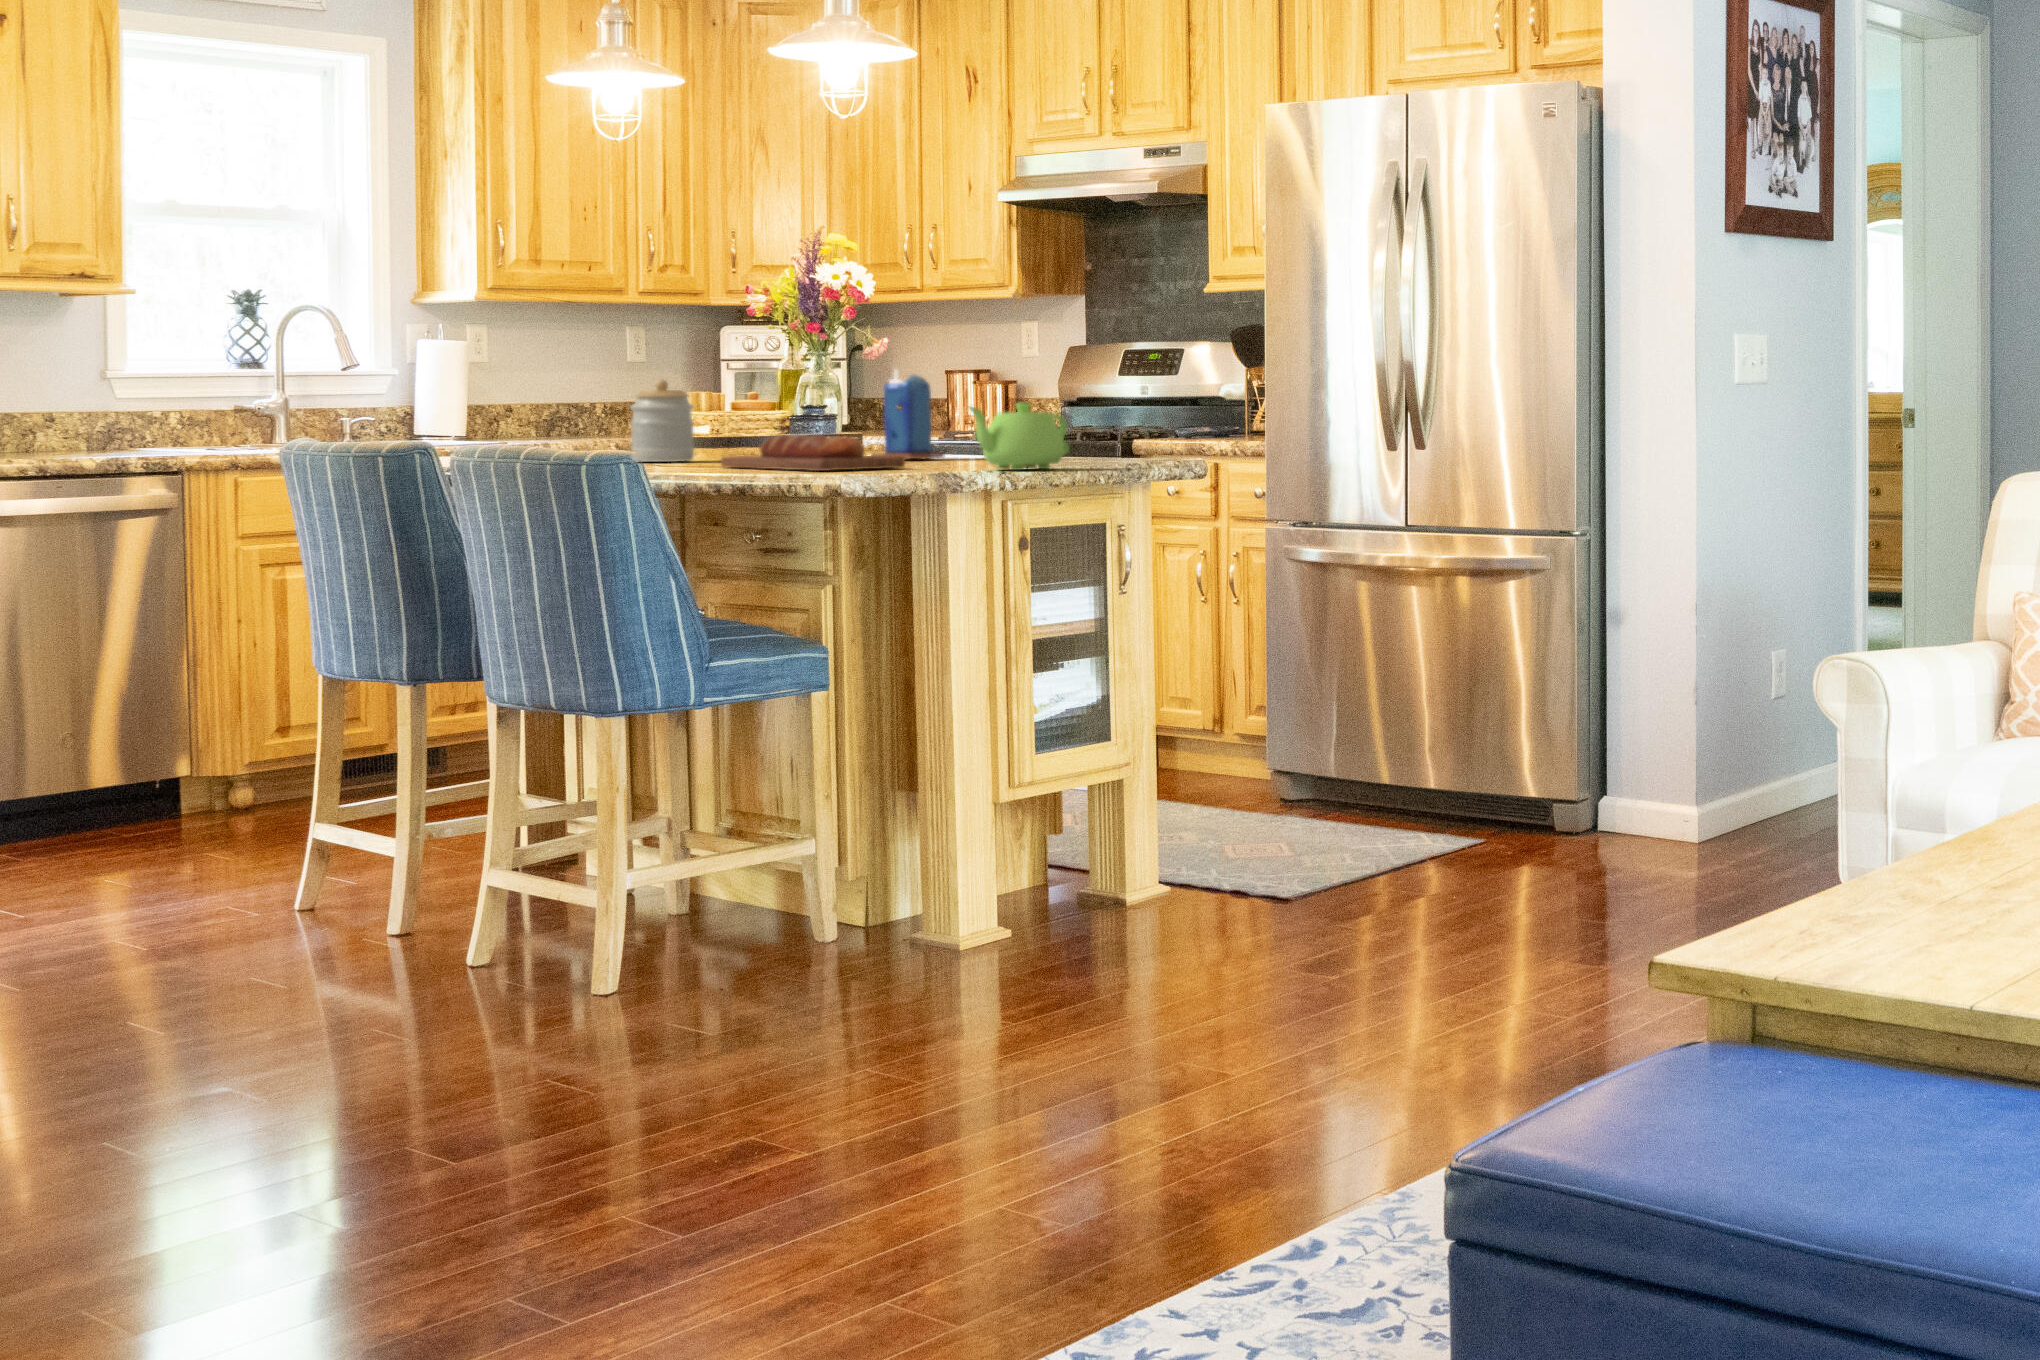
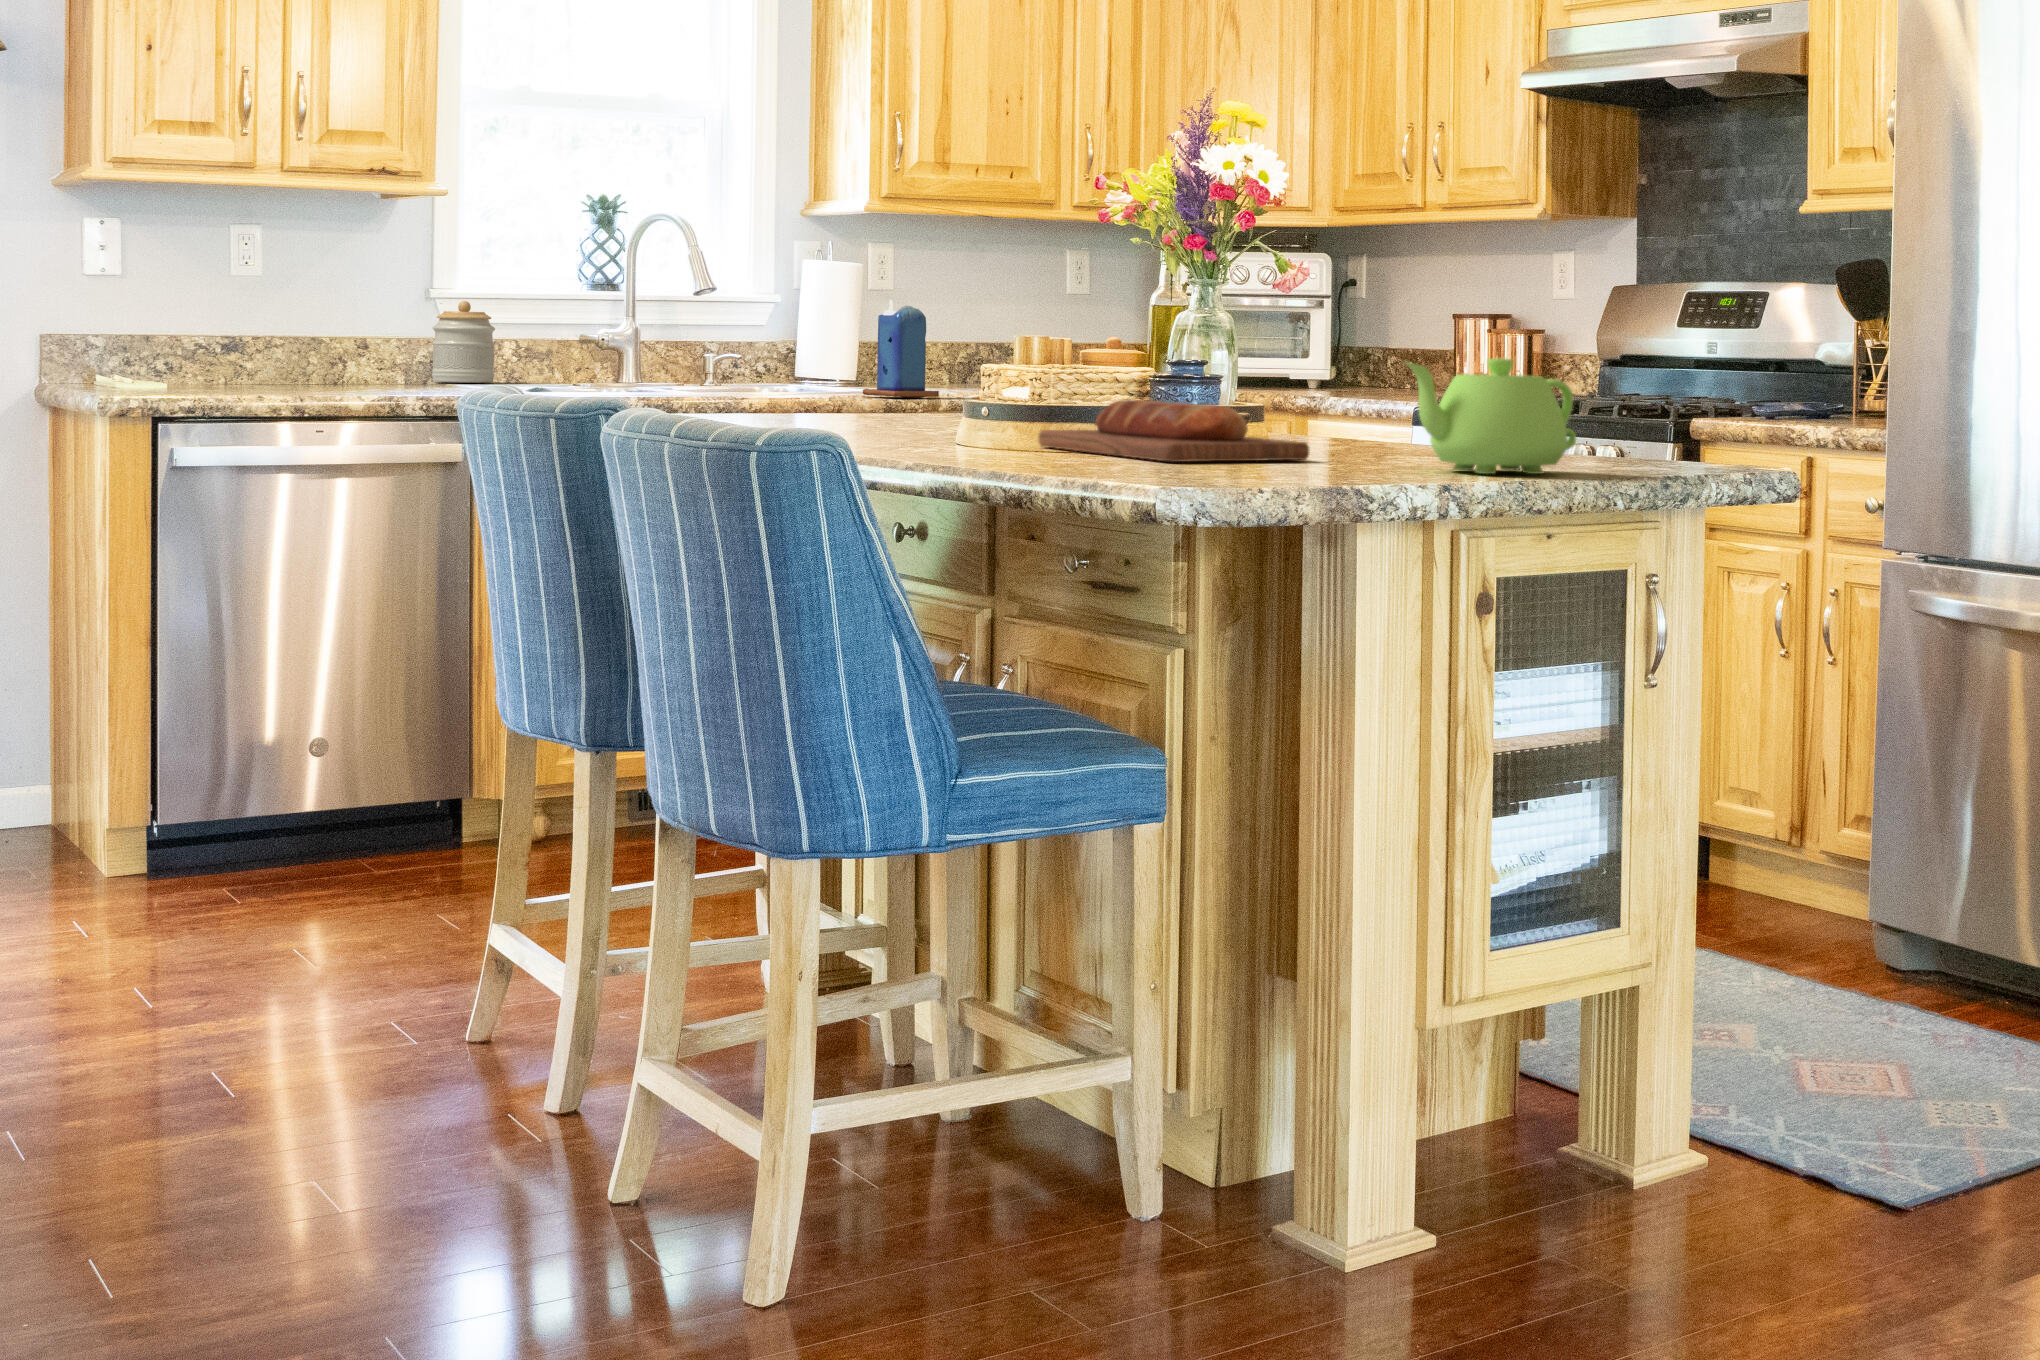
candle: present [871,370,945,459] -> present [863,299,939,398]
jar: present [631,380,694,462] -> present [432,301,495,383]

